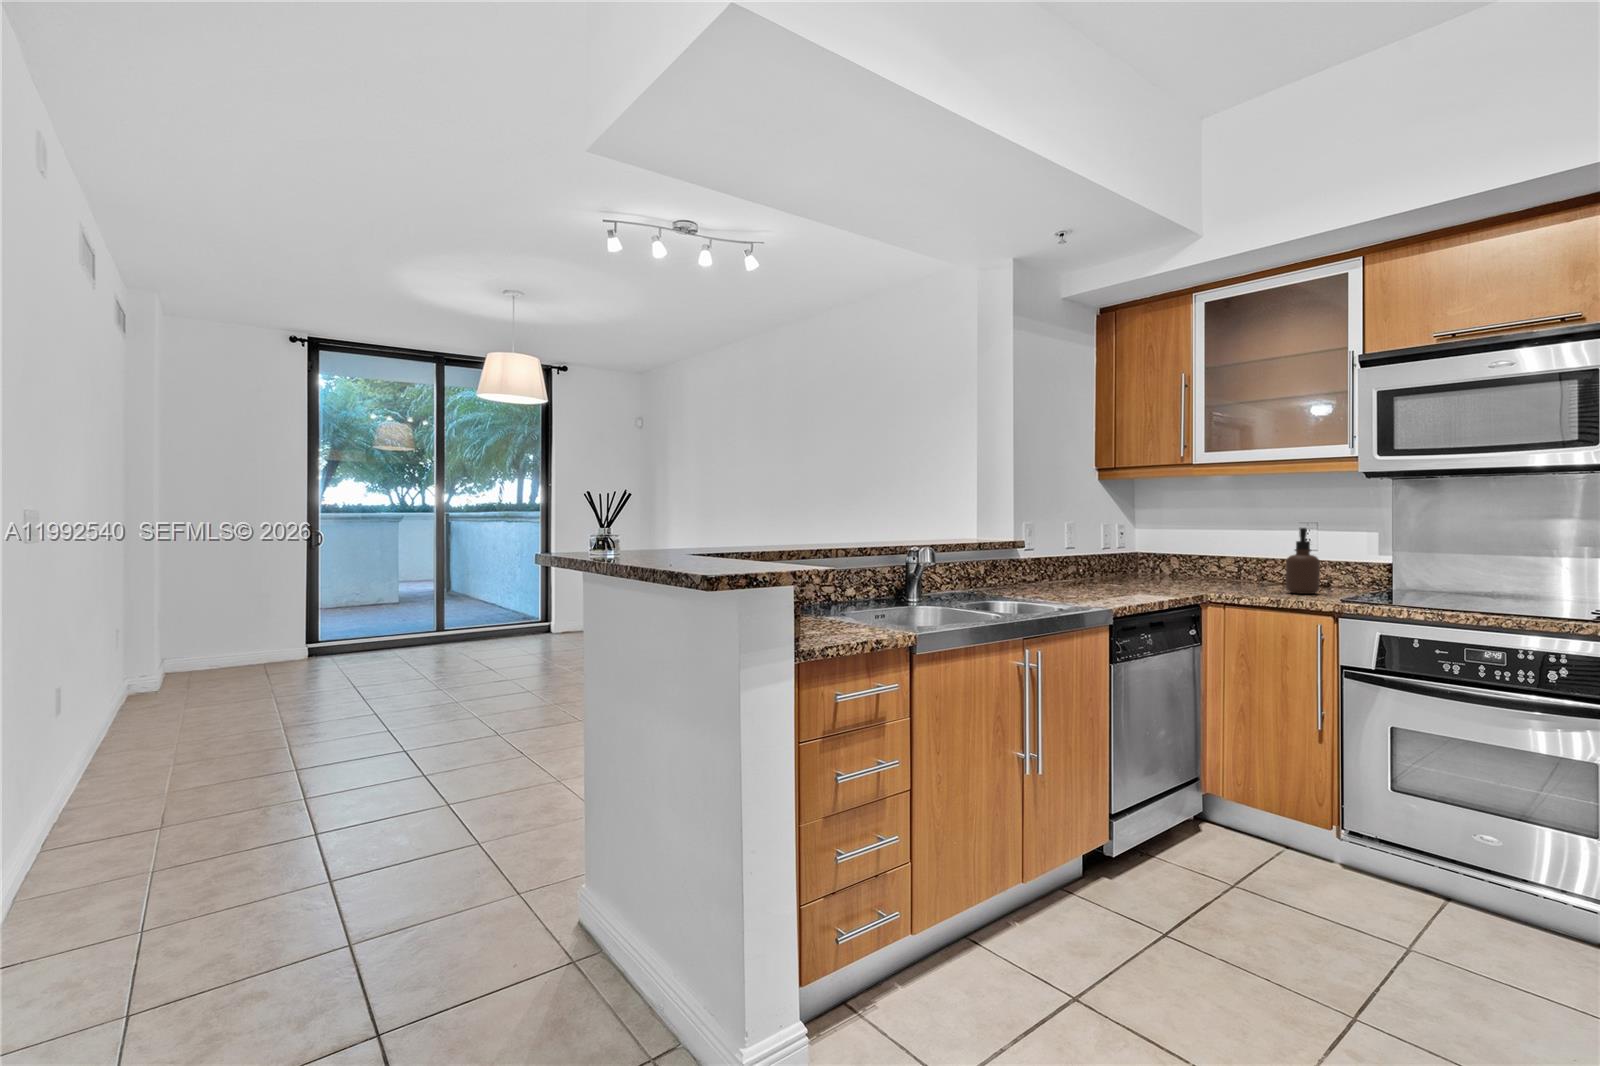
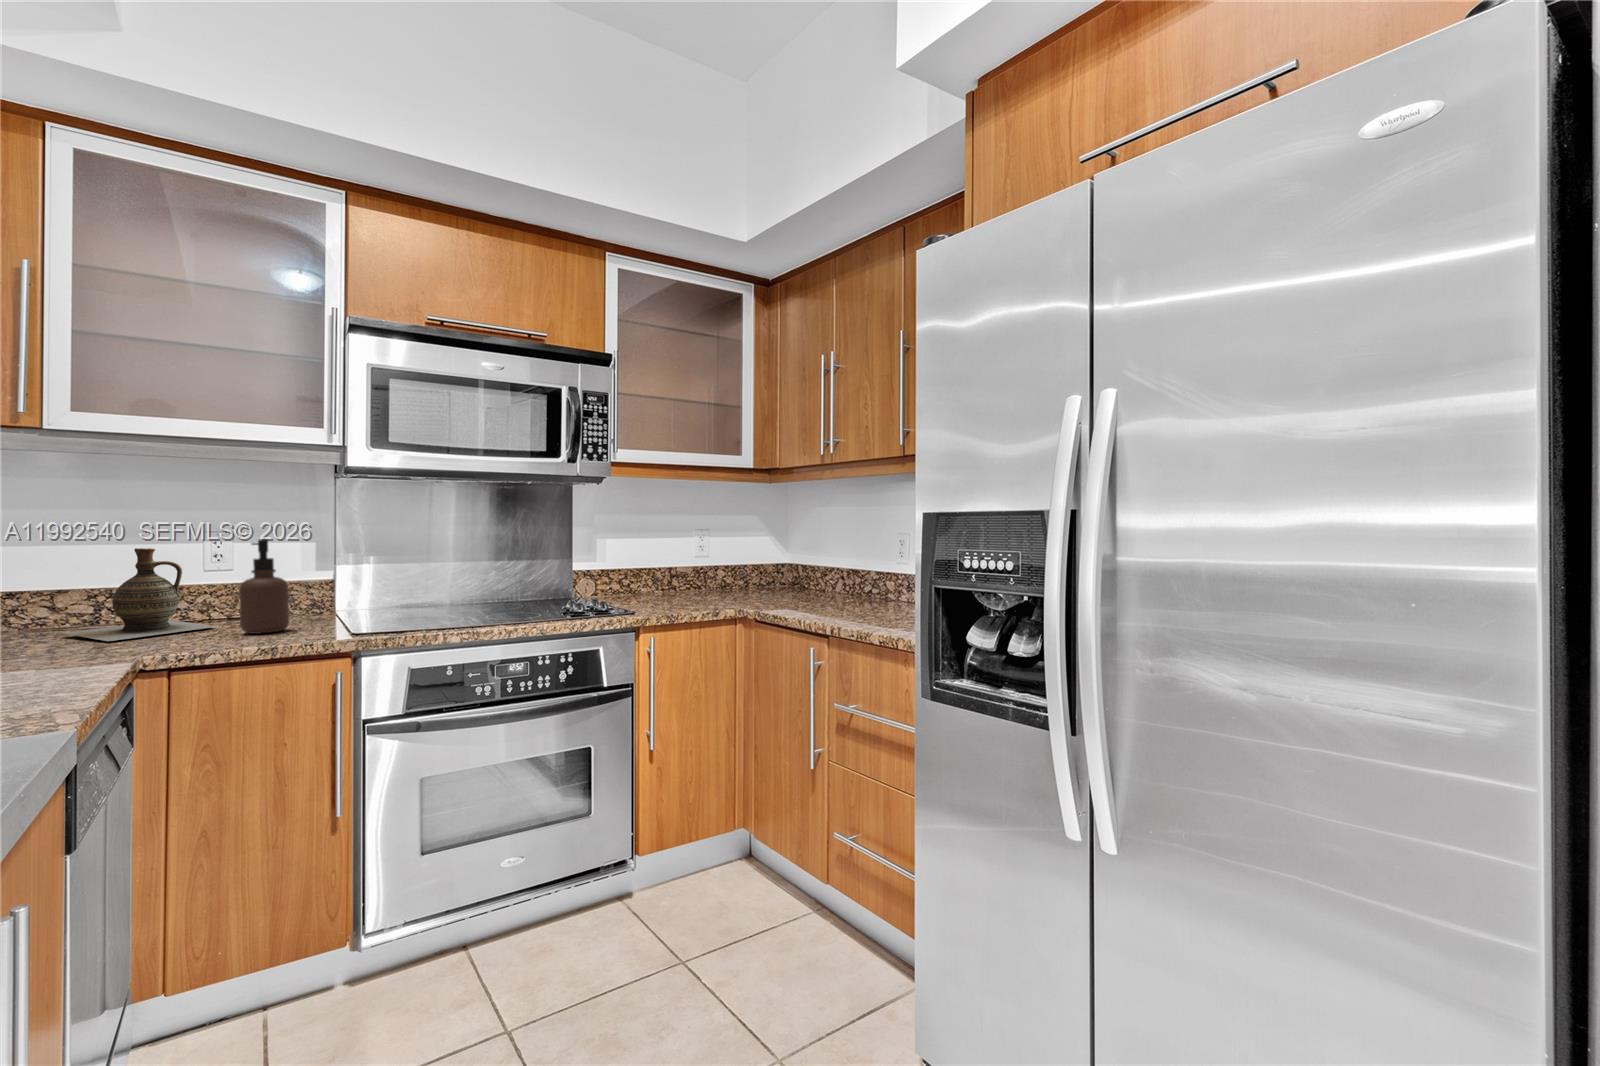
ceramic jug: none [1209,532,1287,587] -> present [62,548,216,641]

